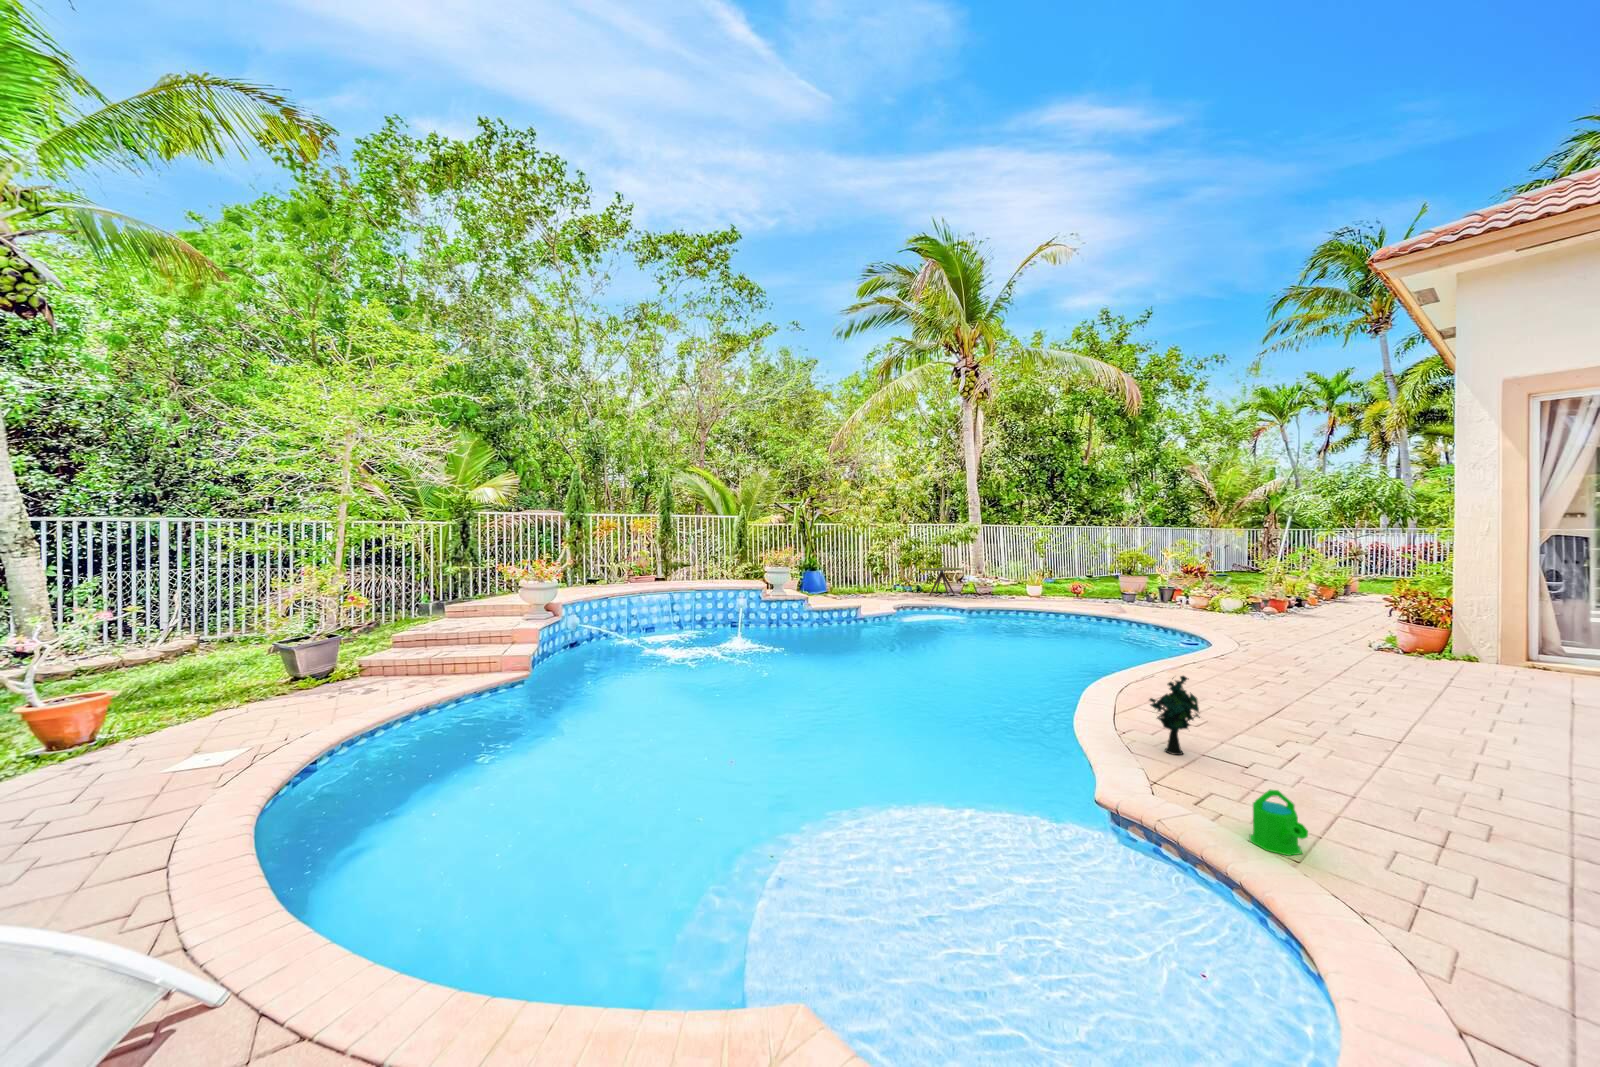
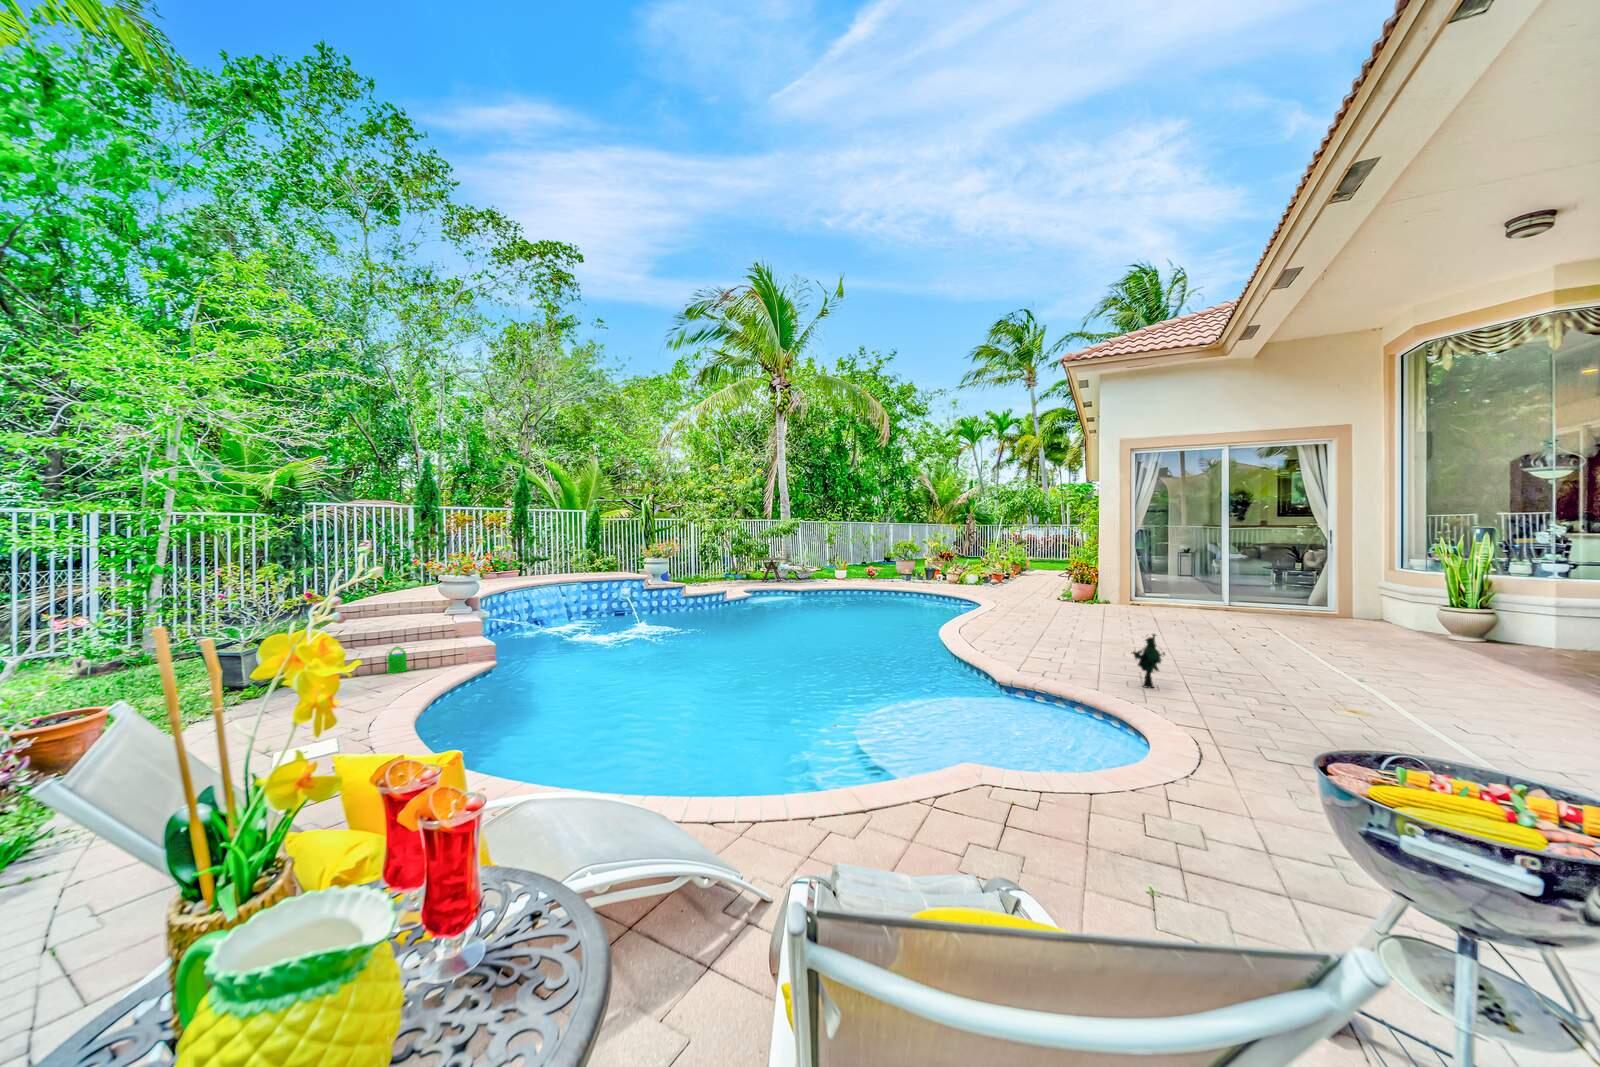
decorative plant: present [1149,676,1200,755] -> present [1132,634,1165,688]
watering can: present [1250,790,1308,856] -> present [387,646,407,673]

